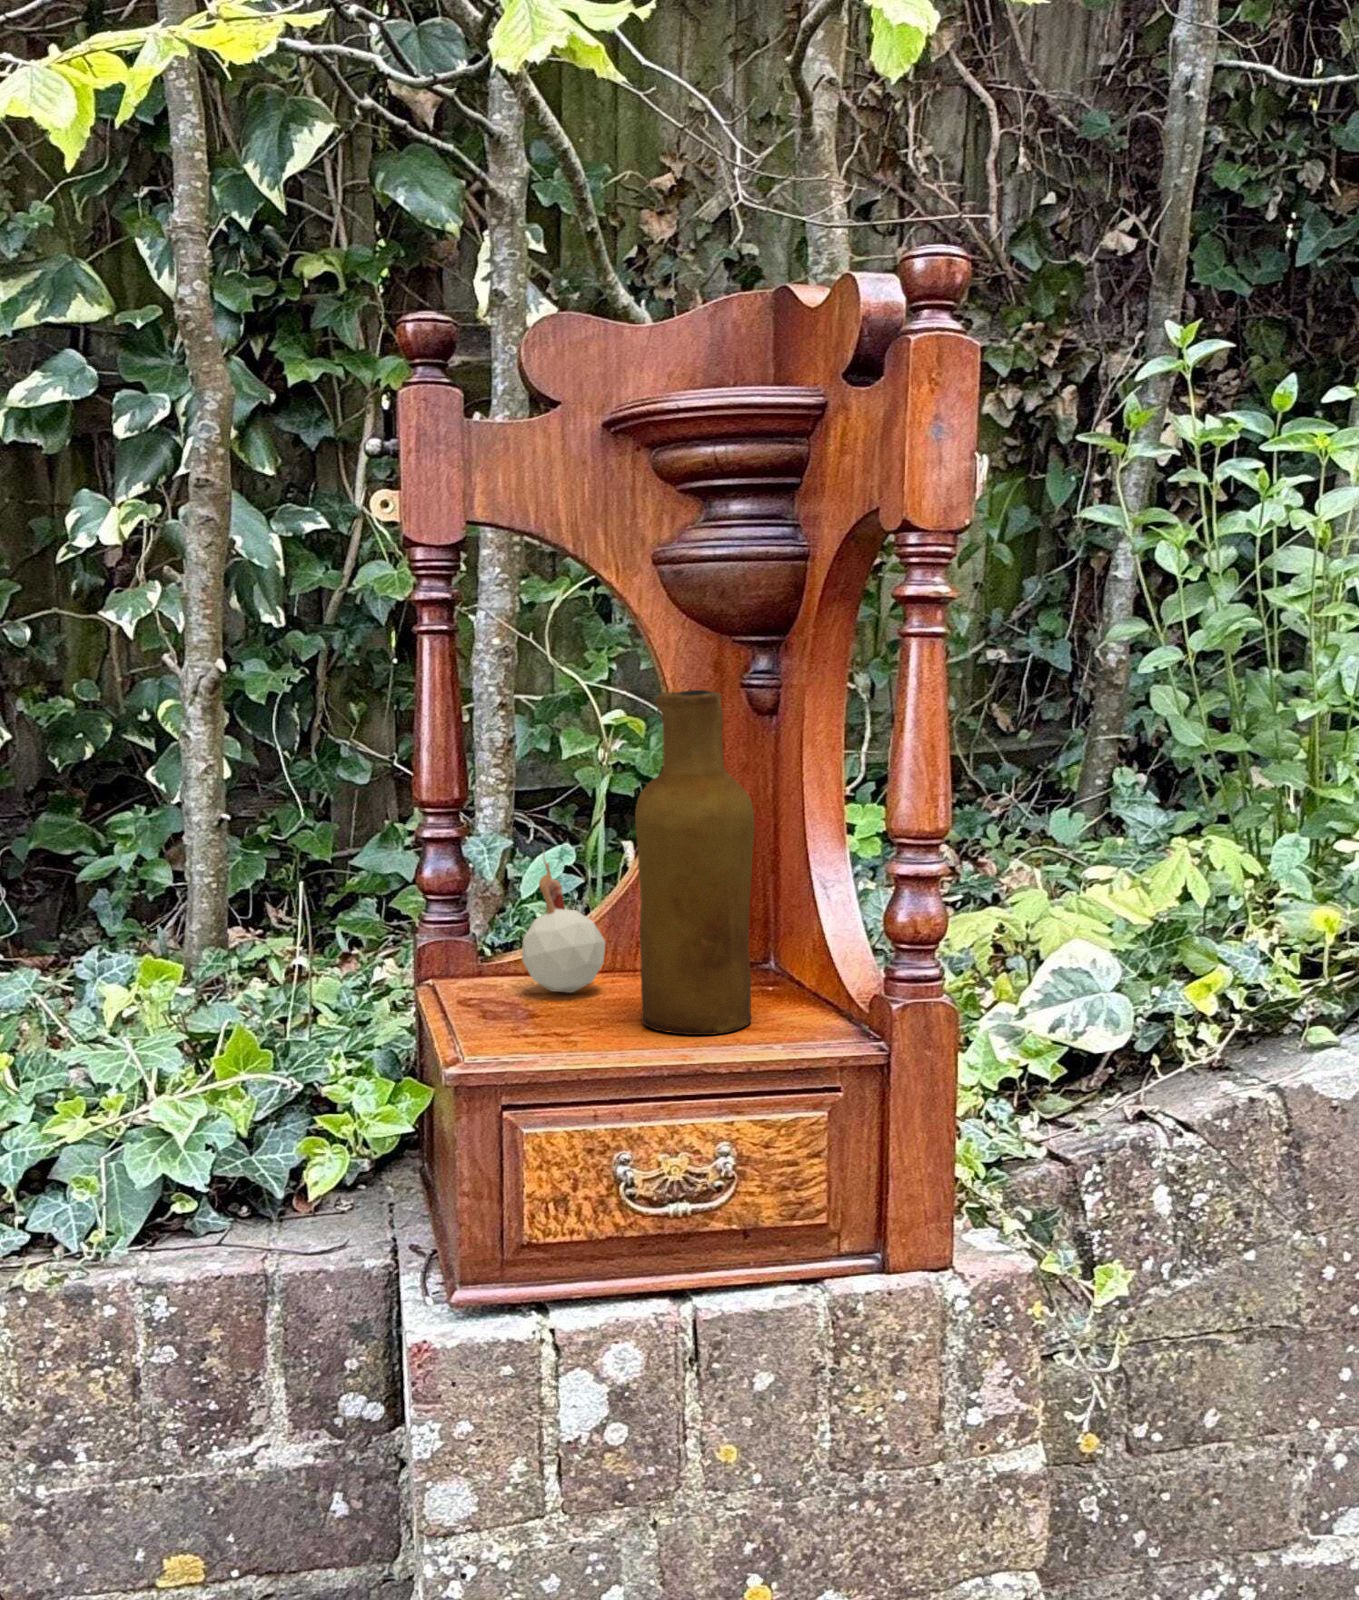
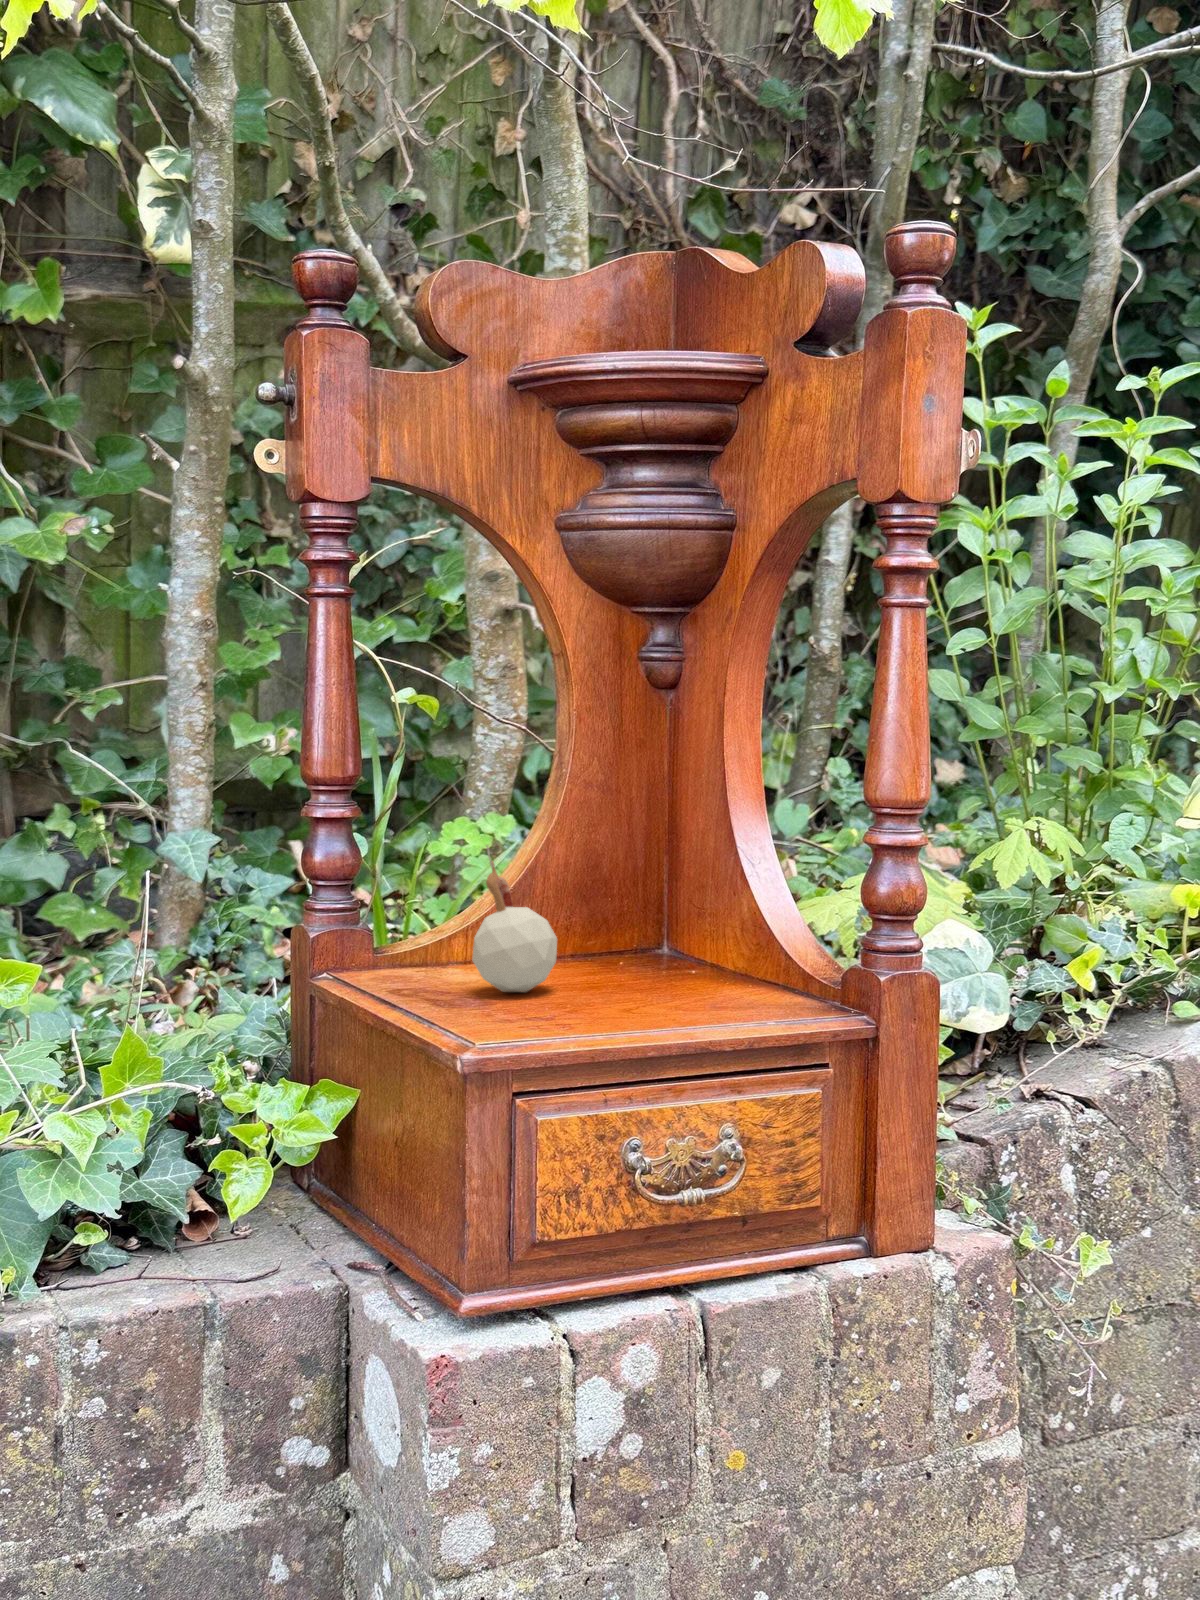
vase: present [635,690,754,1035] -> none [609,670,730,1020]

